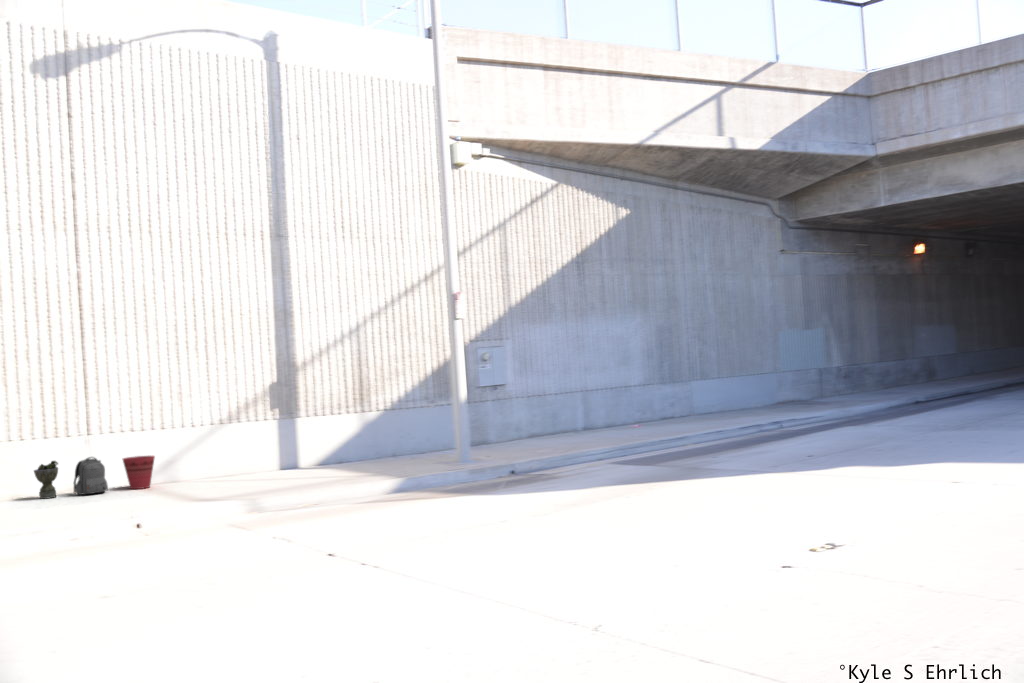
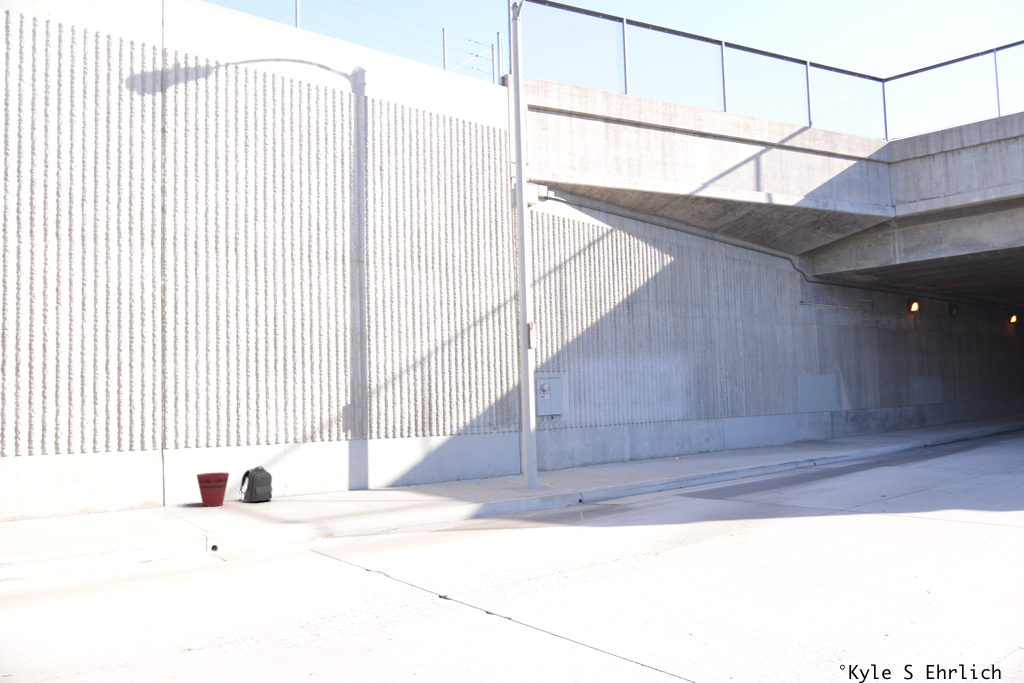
backpack: present [74,457,108,495] -> present [239,466,272,502]
planter: present [34,461,58,499] -> none [106,475,132,514]

